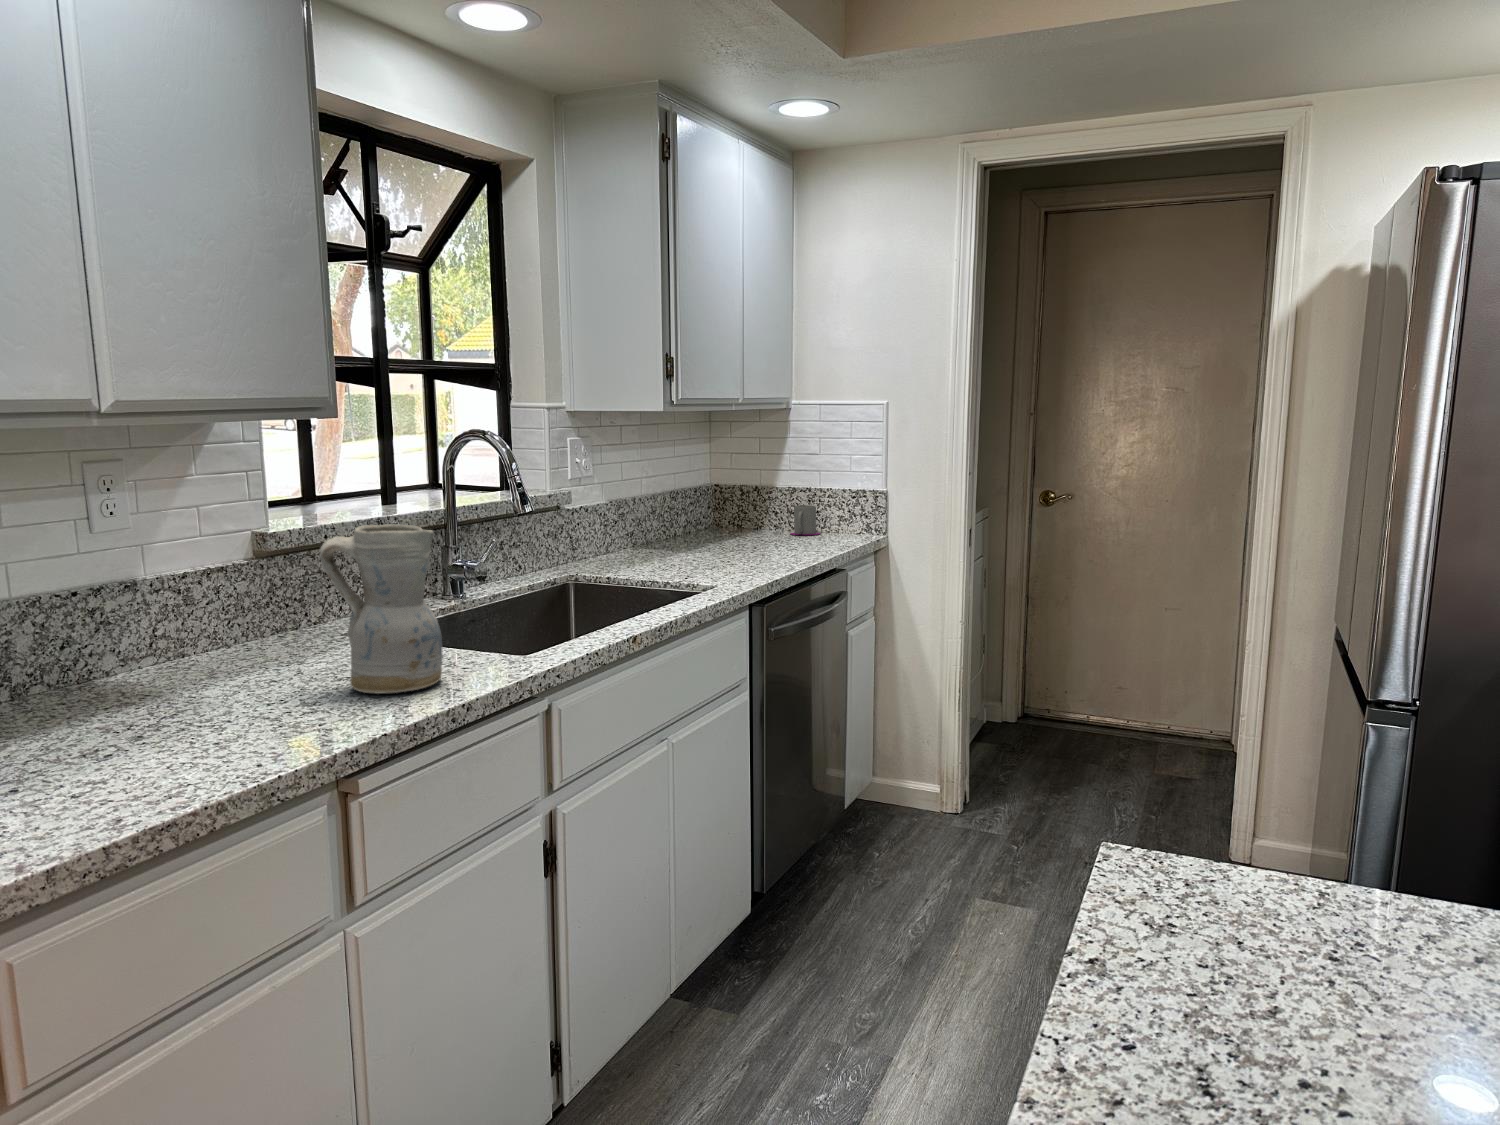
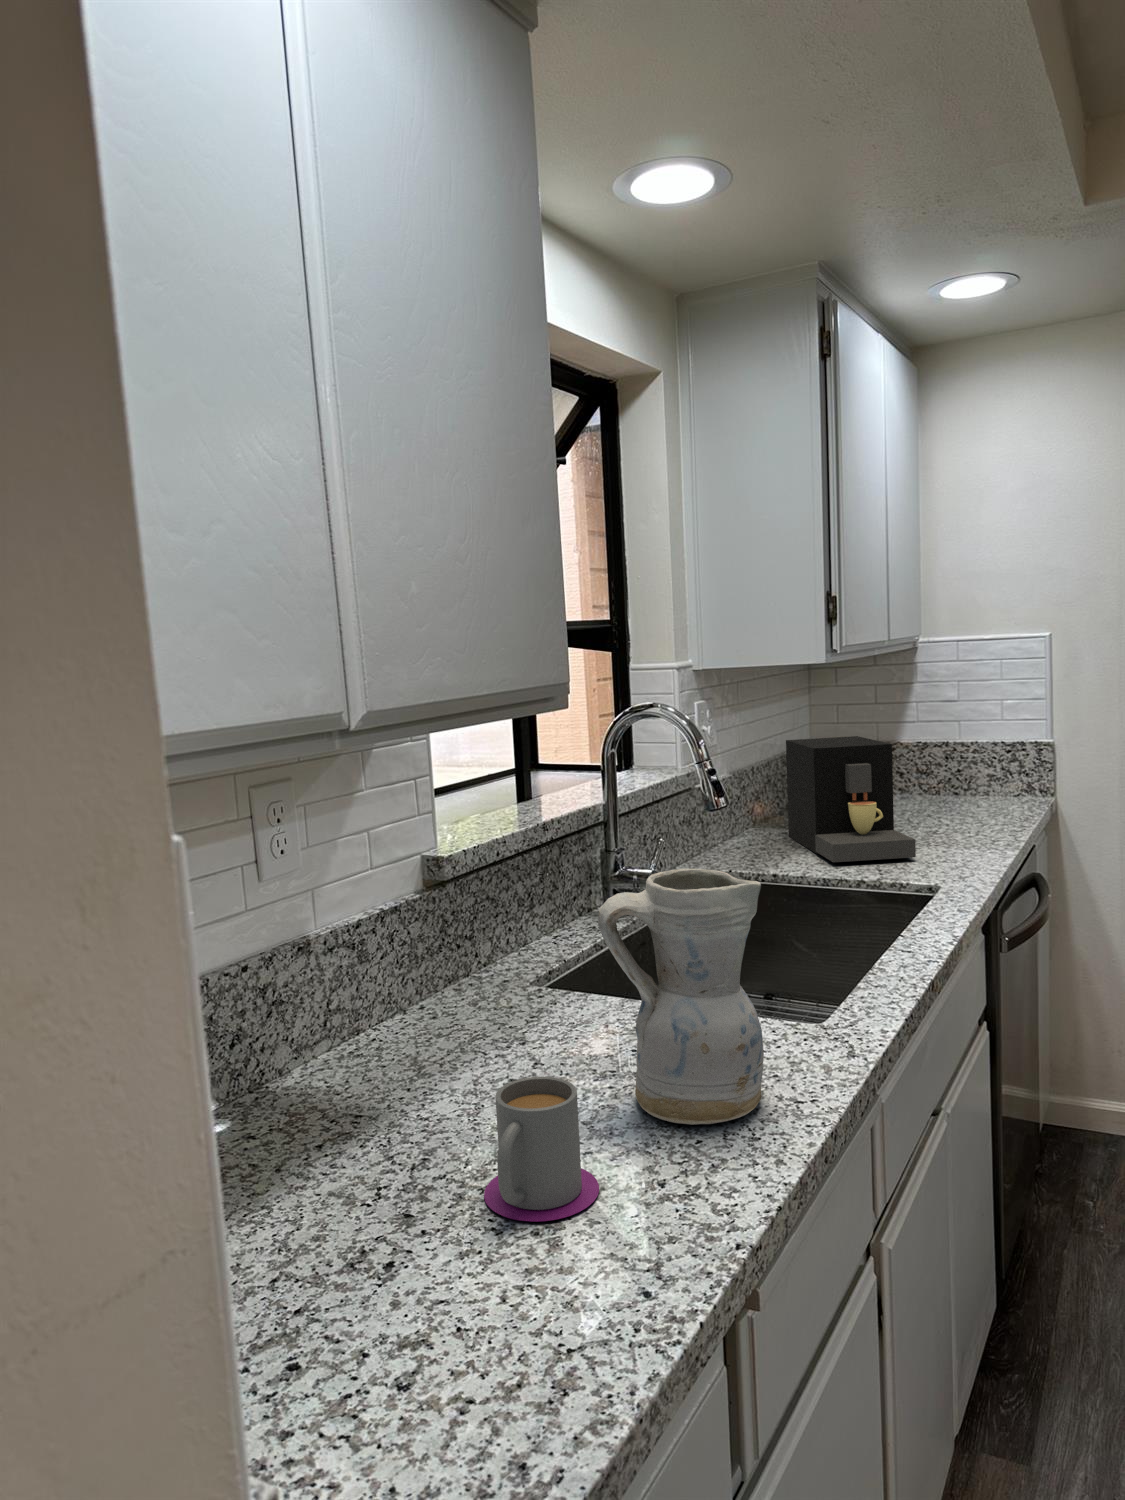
coffee maker: none [646,474,723,569] -> present [786,736,916,862]
mug: present [790,505,821,535] -> present [484,1077,599,1222]

